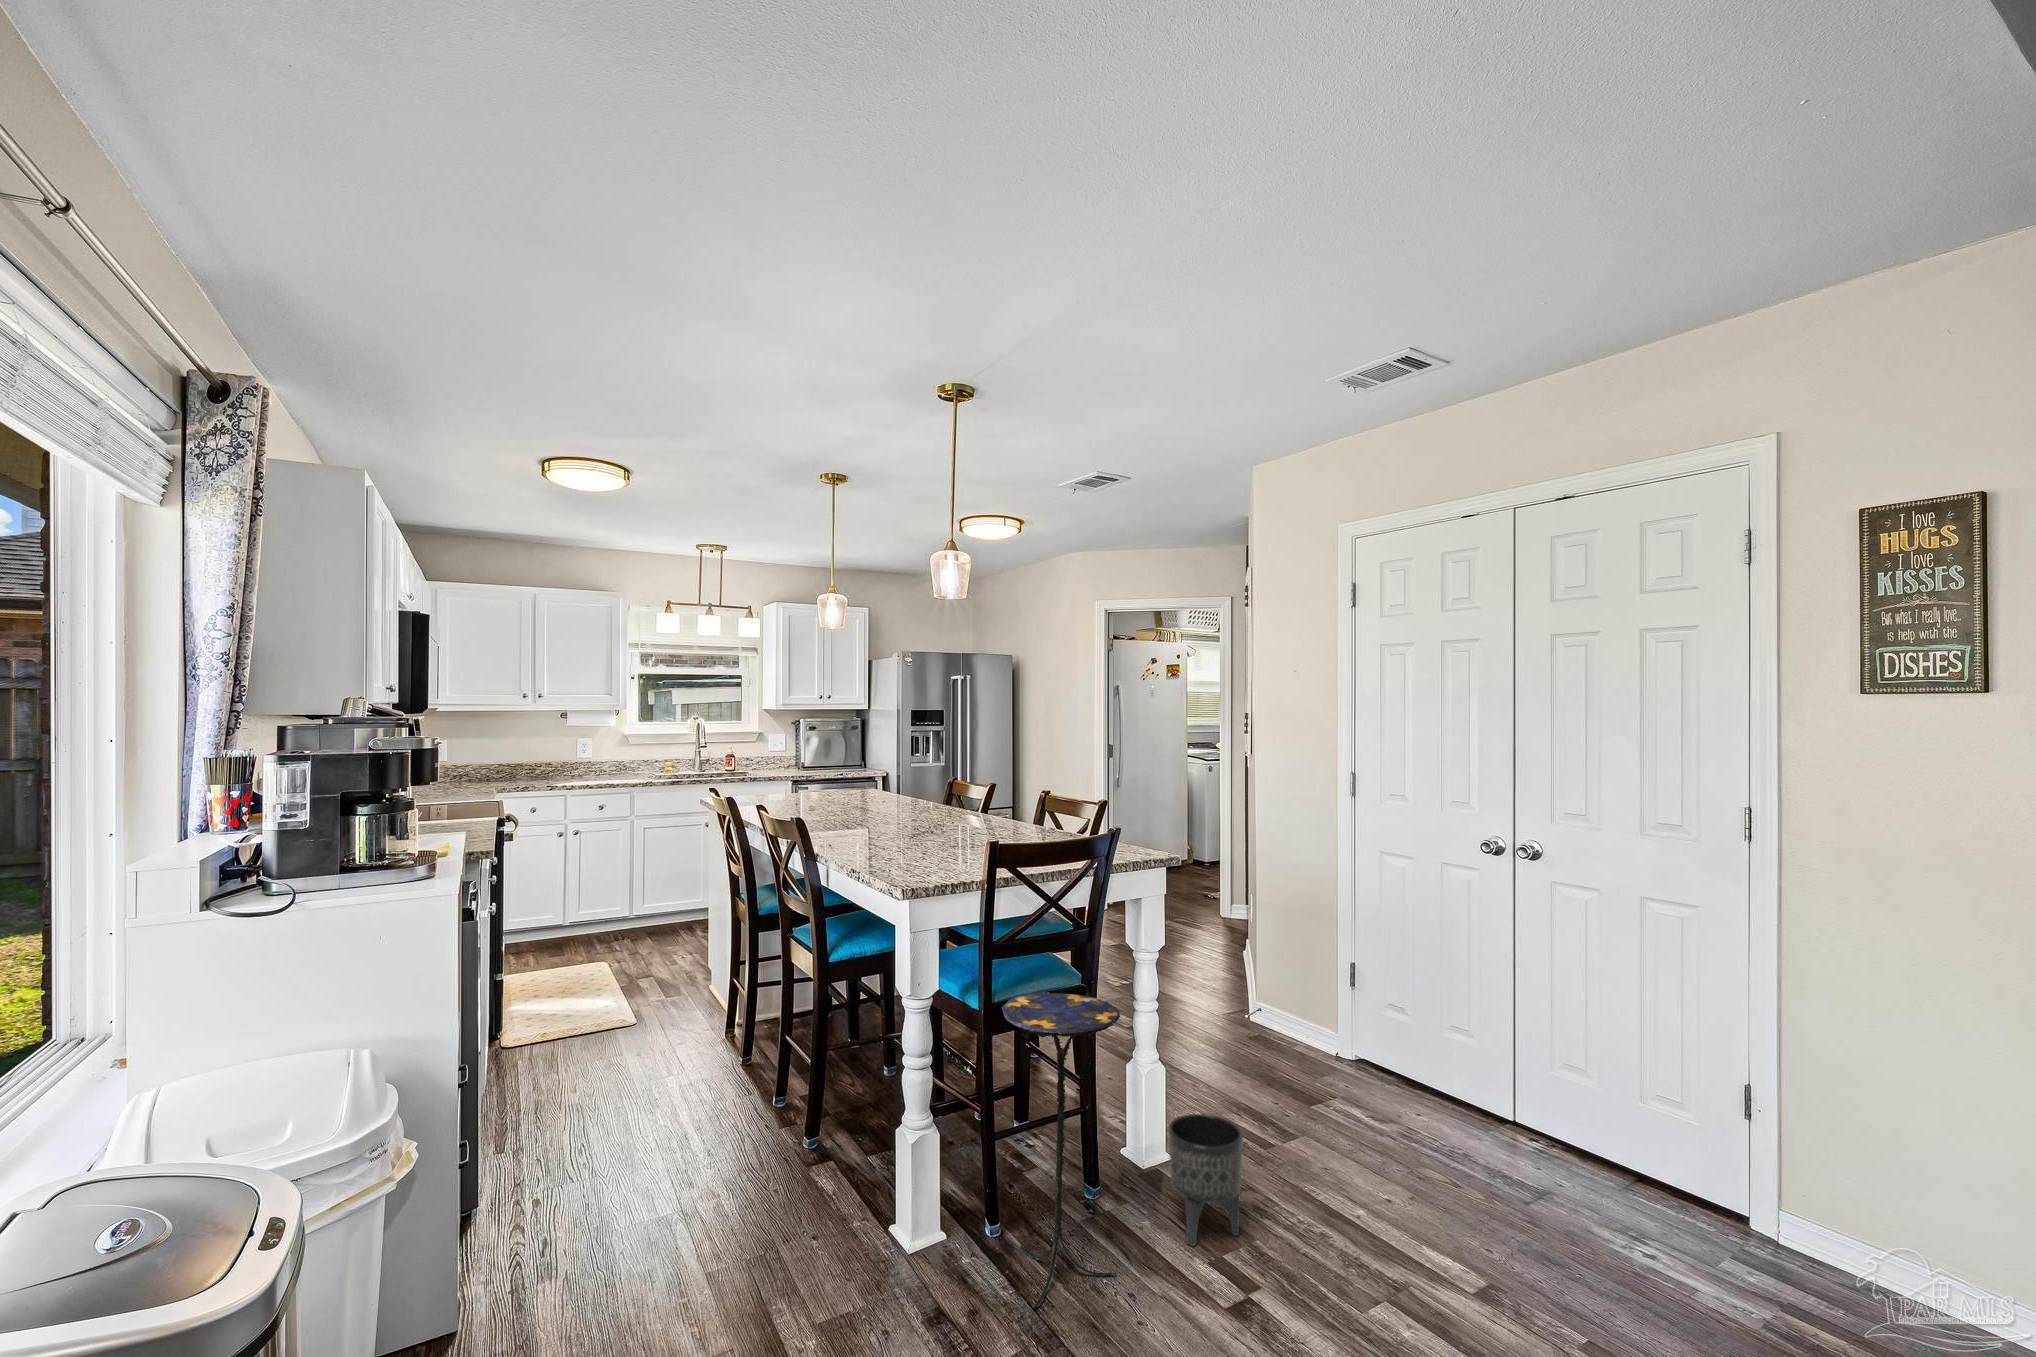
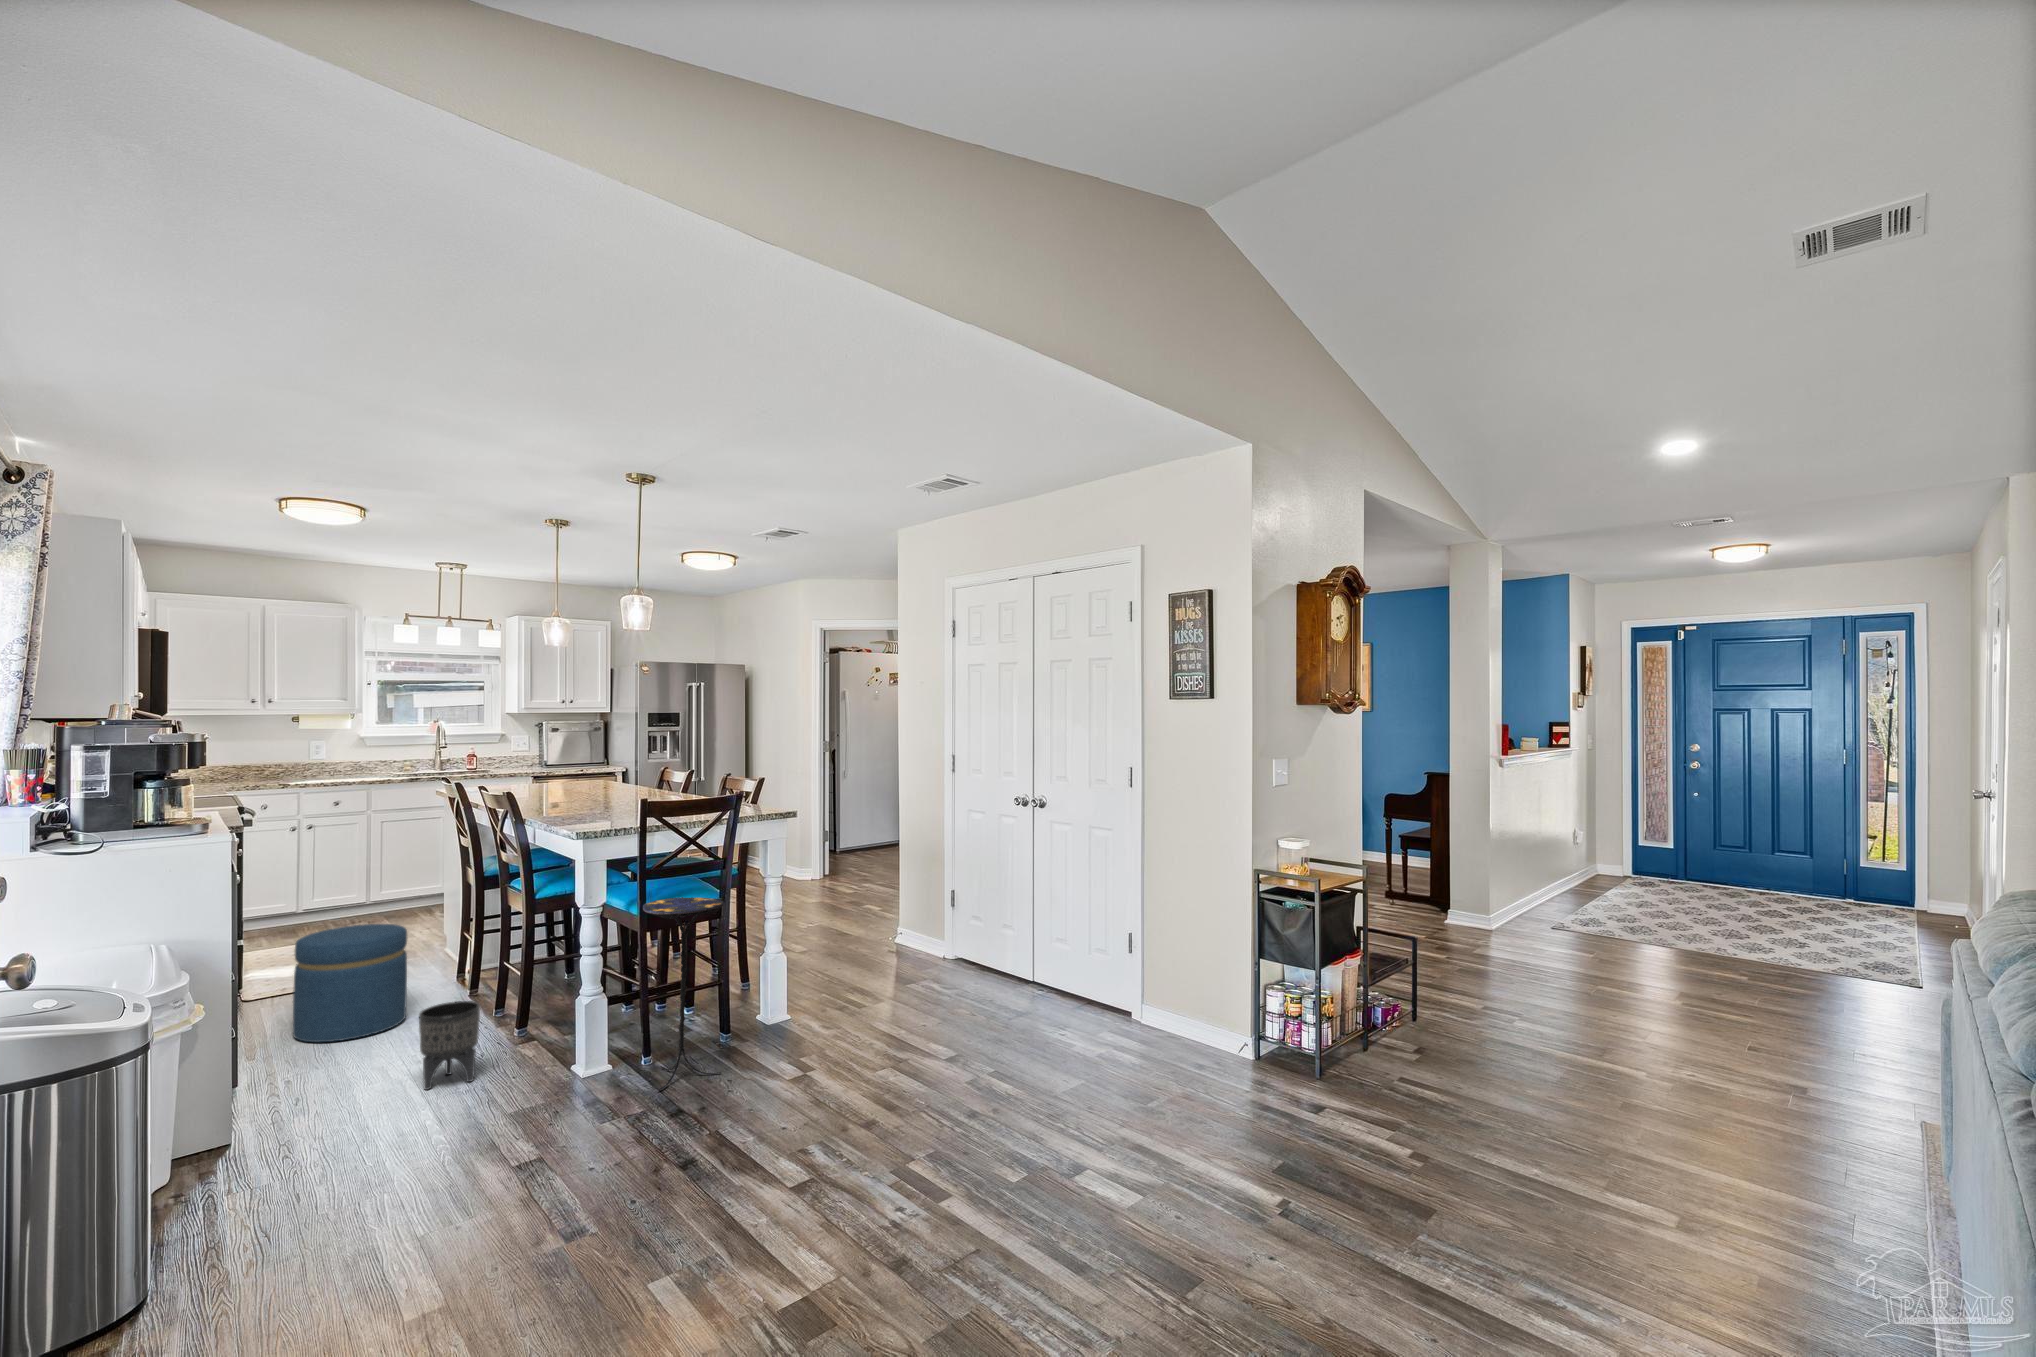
ottoman: none [545,976,675,1138] -> present [293,924,407,1042]
planter: present [1168,1114,1243,1246] -> present [419,1001,480,1090]

